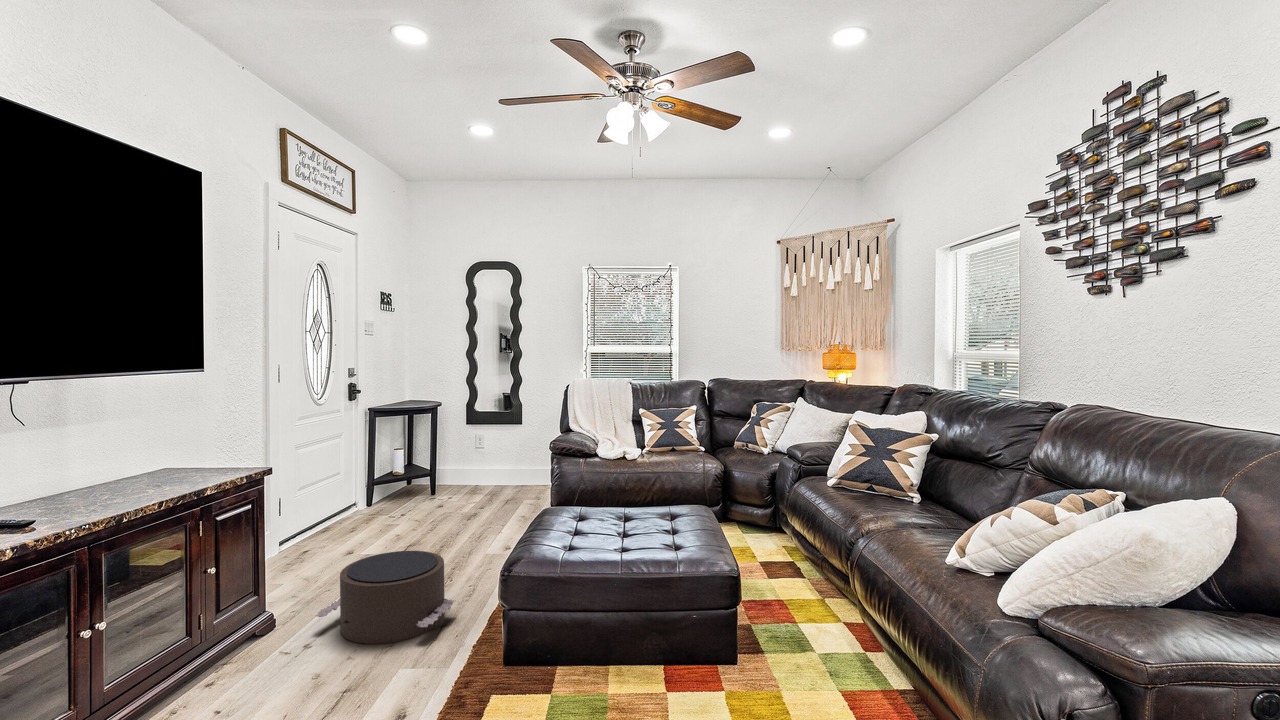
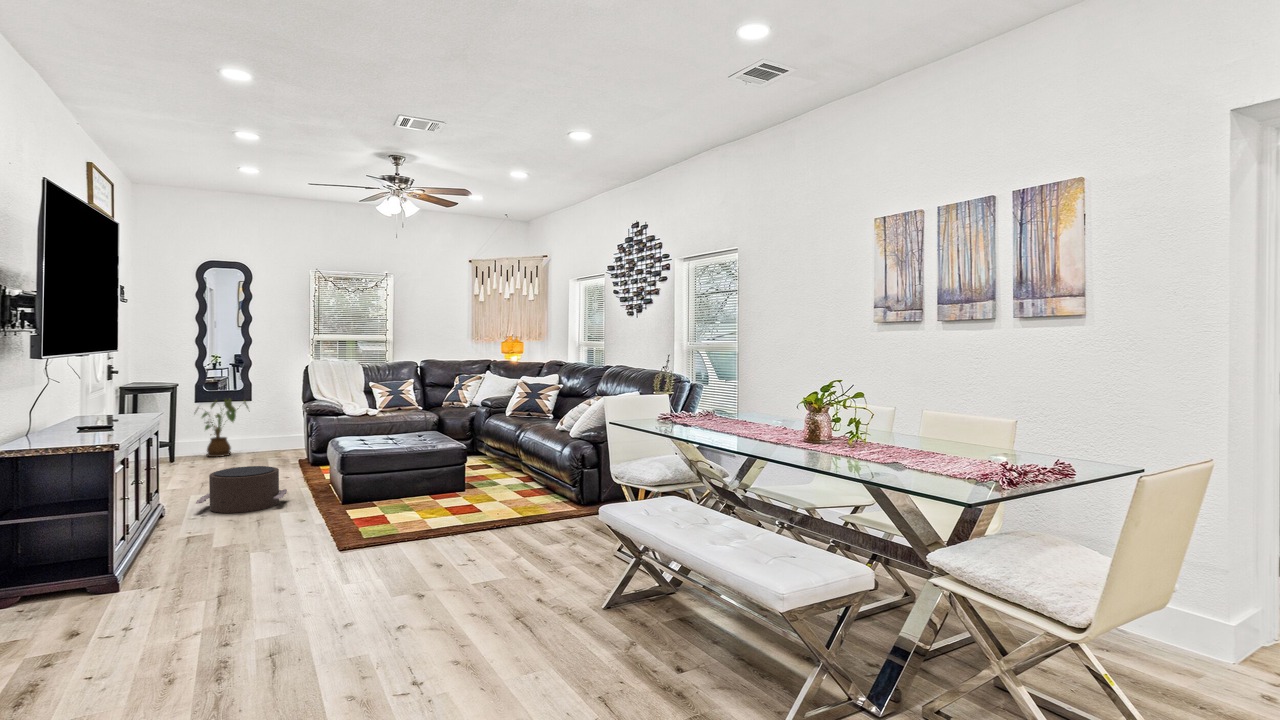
house plant: none [453,422,512,493] -> present [195,399,248,457]

